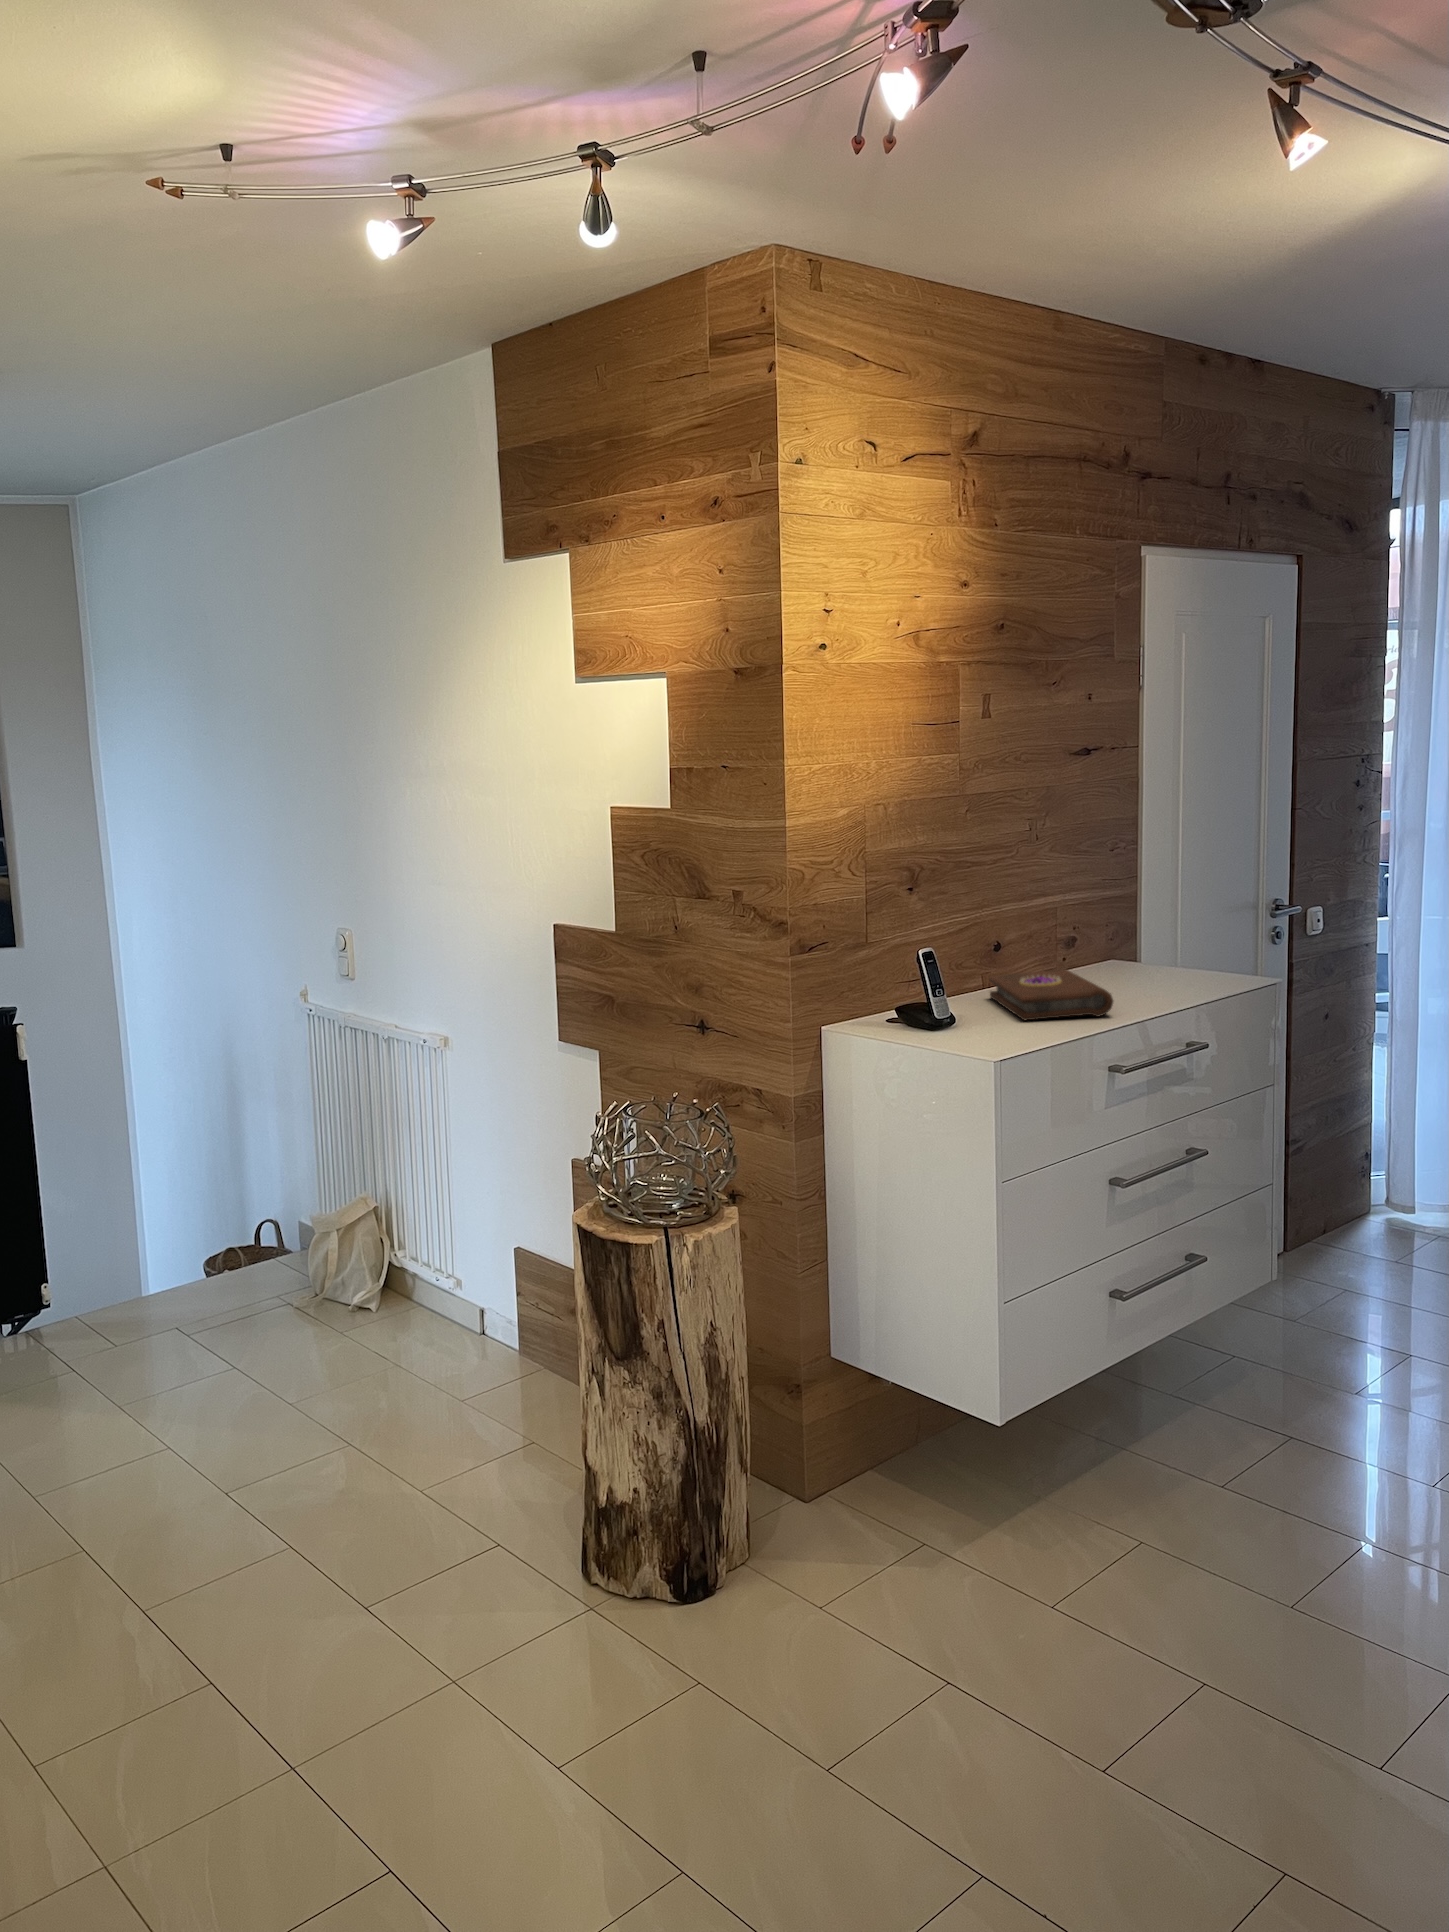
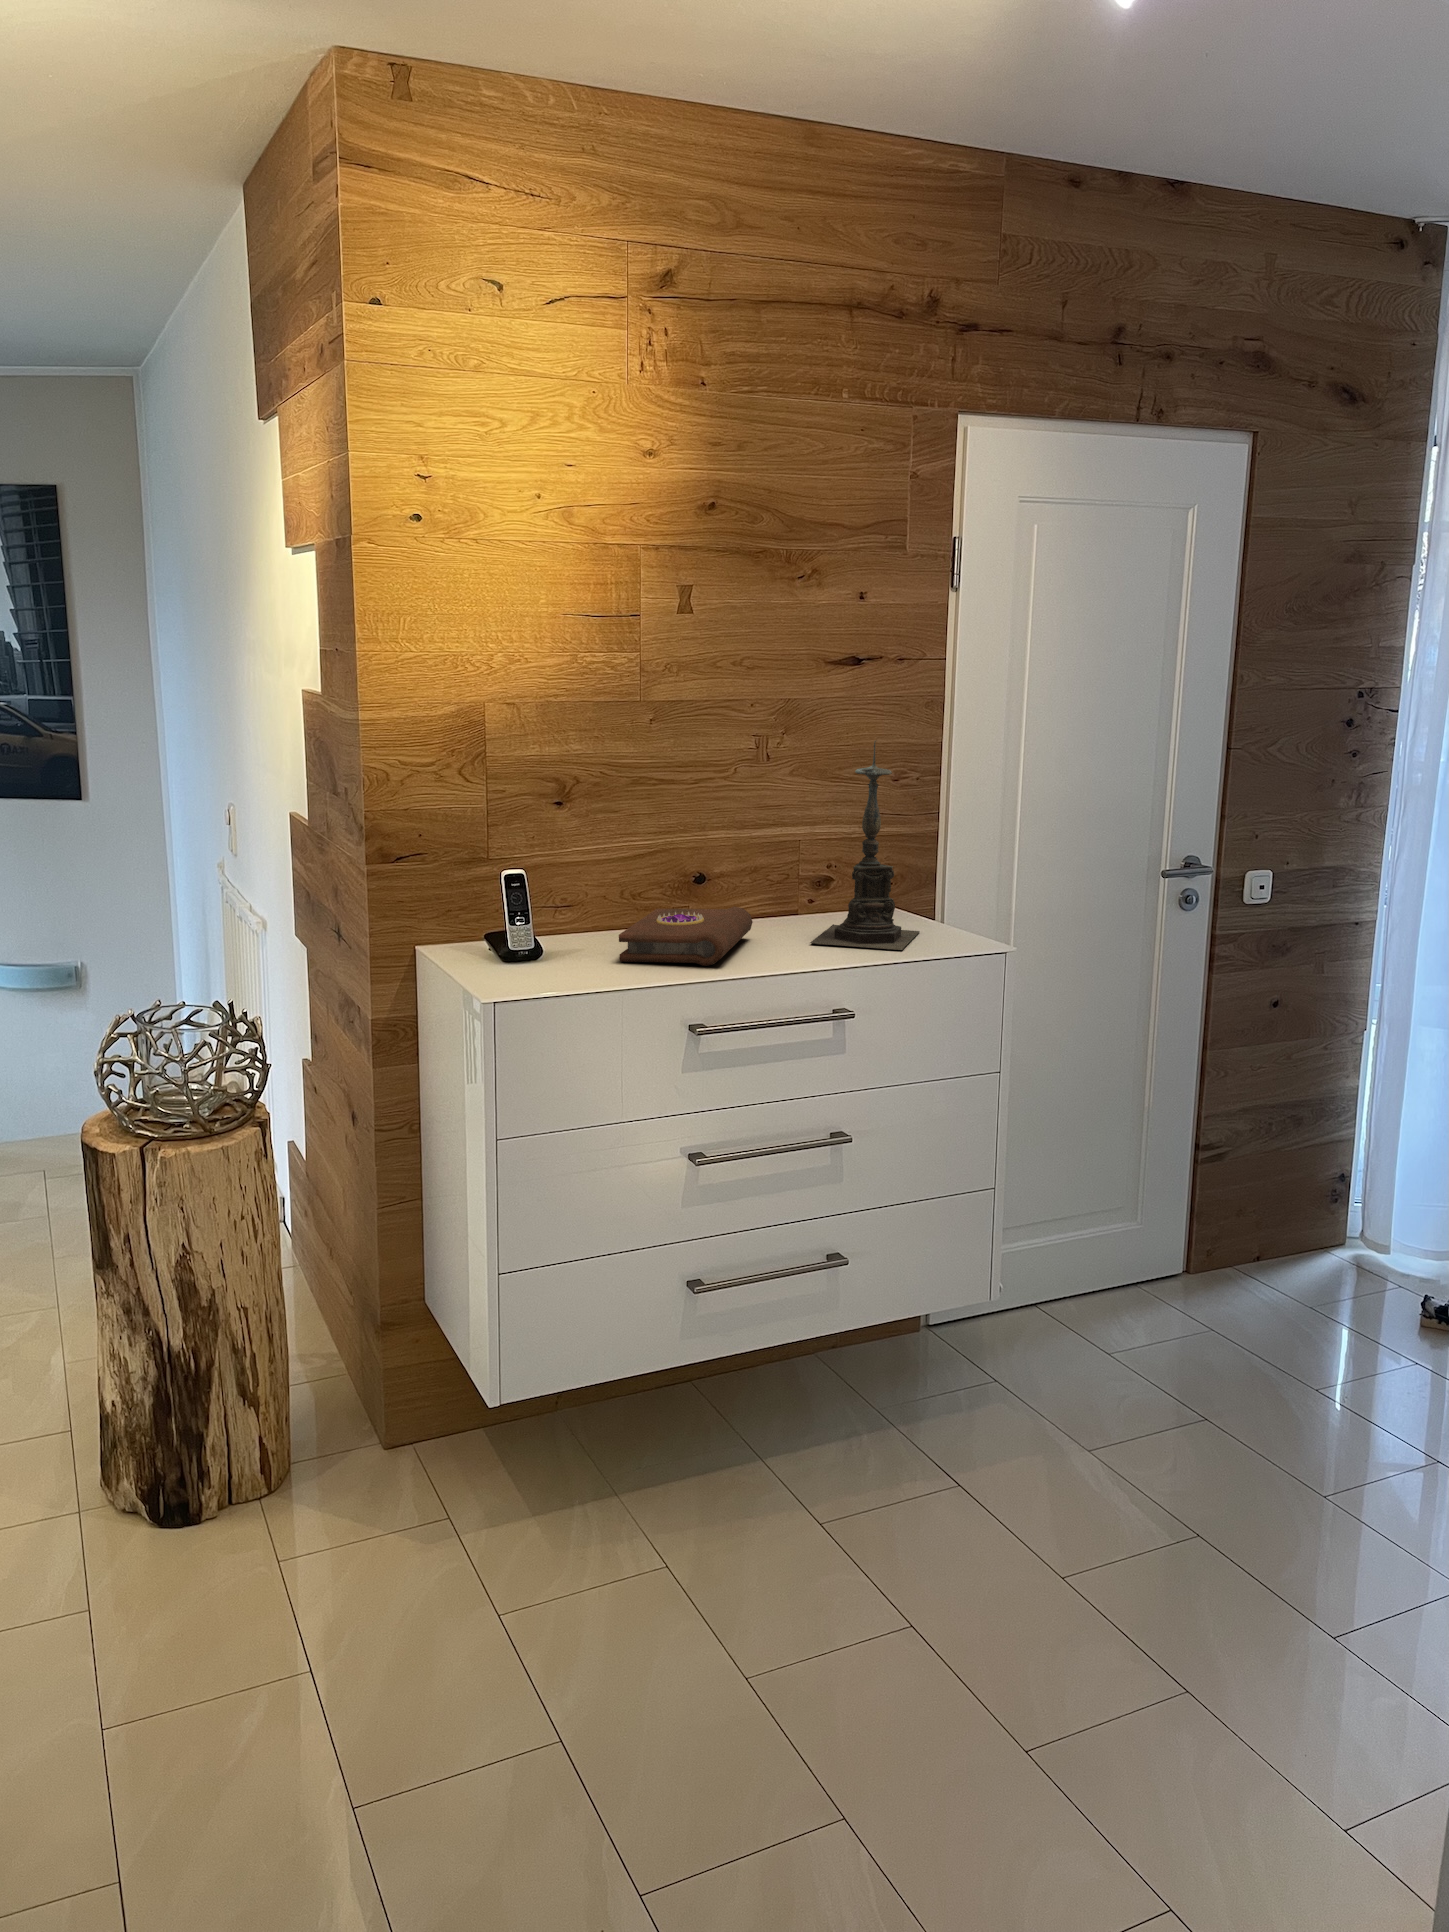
candle holder: none [1108,818,1209,992] -> present [810,741,920,950]

